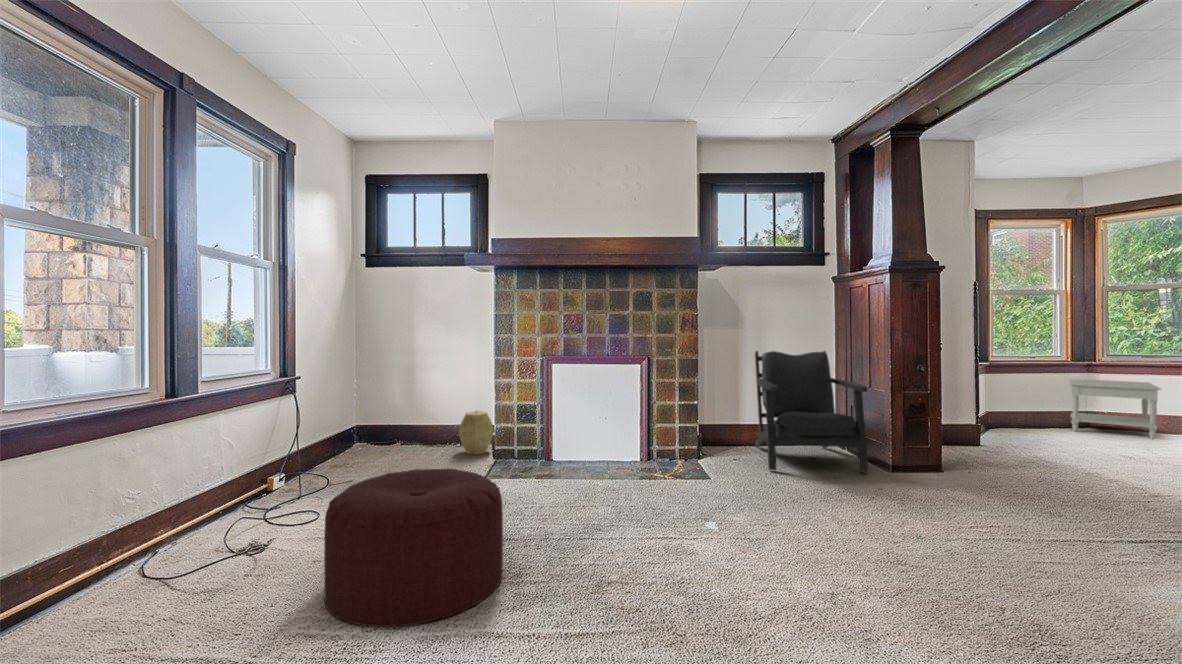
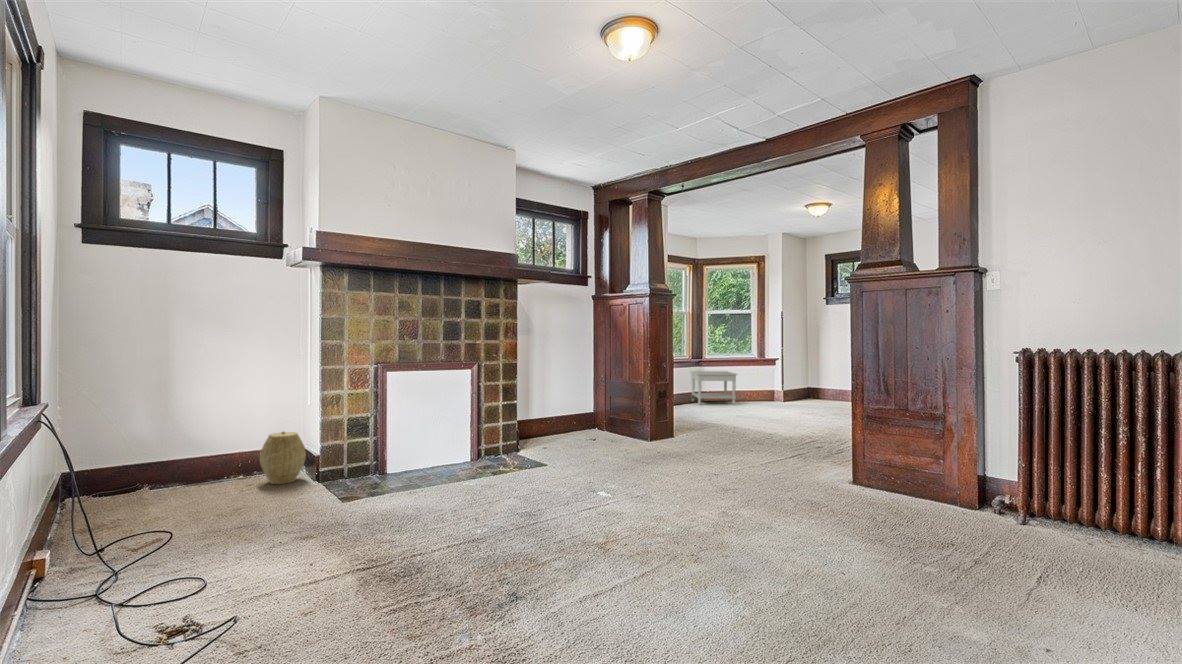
armchair: present [755,351,868,473] -> none [543,354,641,450]
ottoman: present [324,468,503,627] -> none [378,467,544,610]

